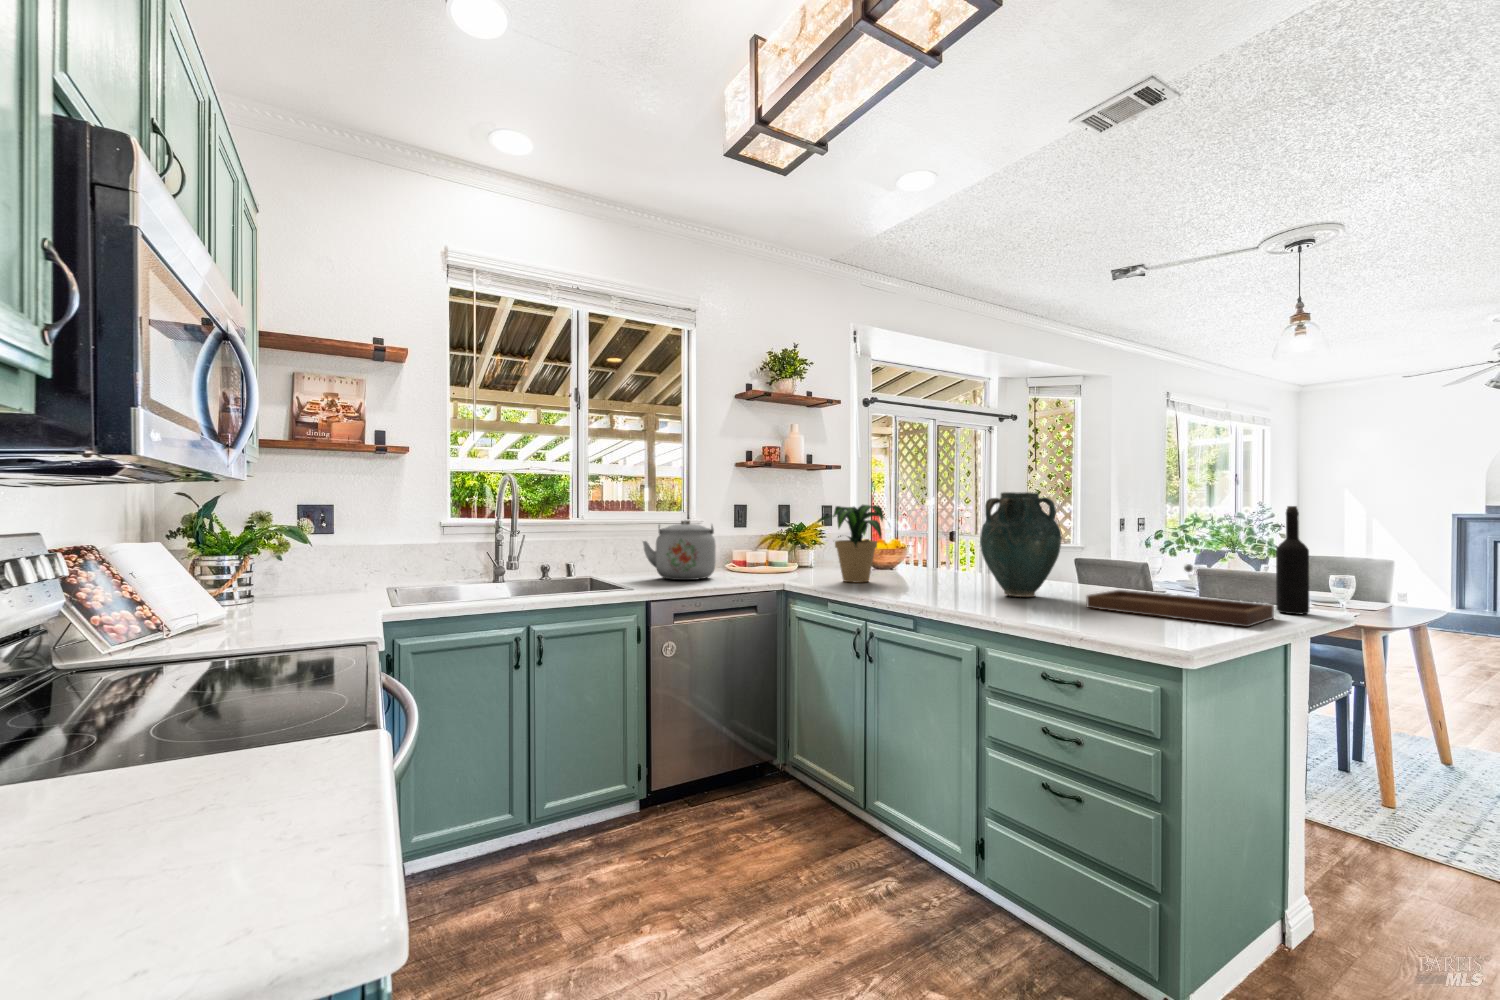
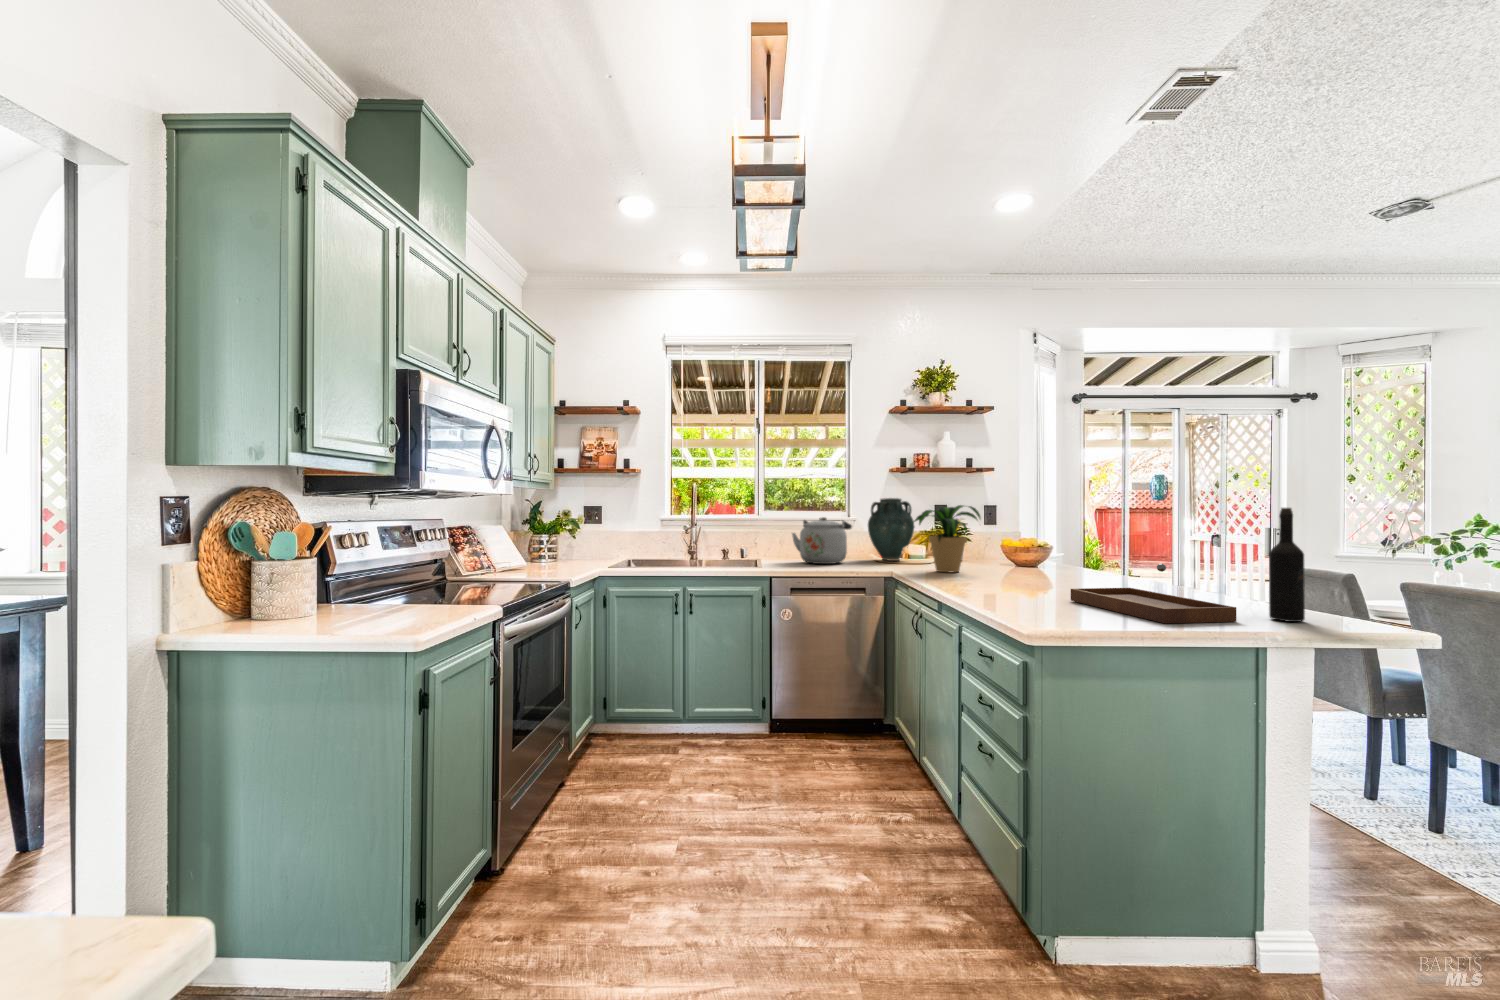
vase: present [980,492,1062,597] -> present [868,498,914,561]

